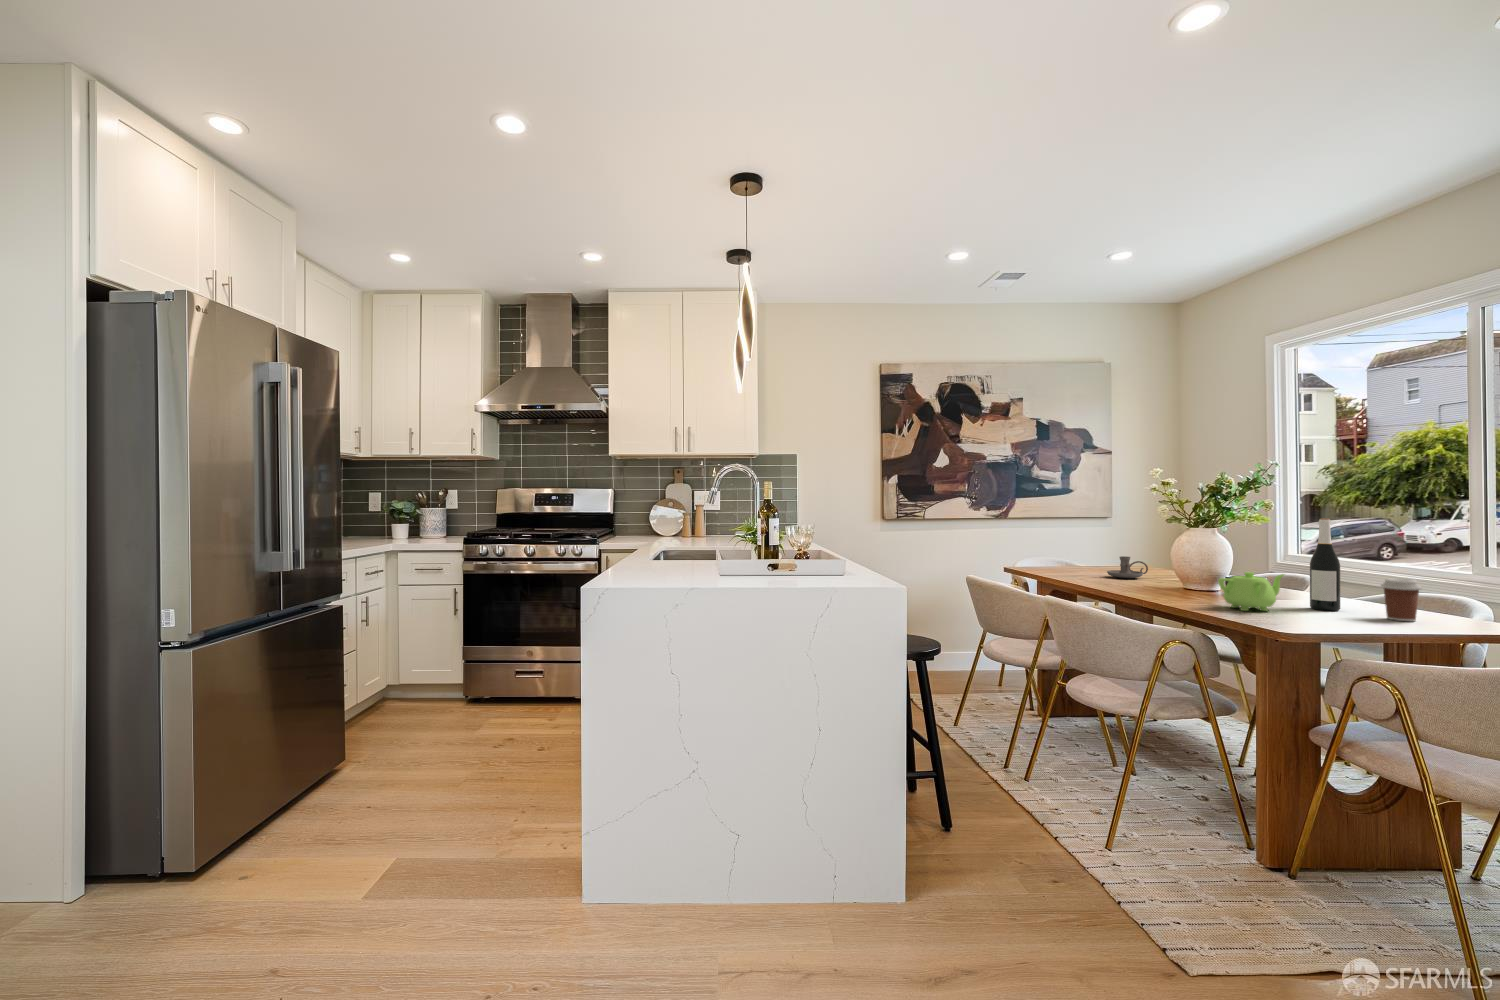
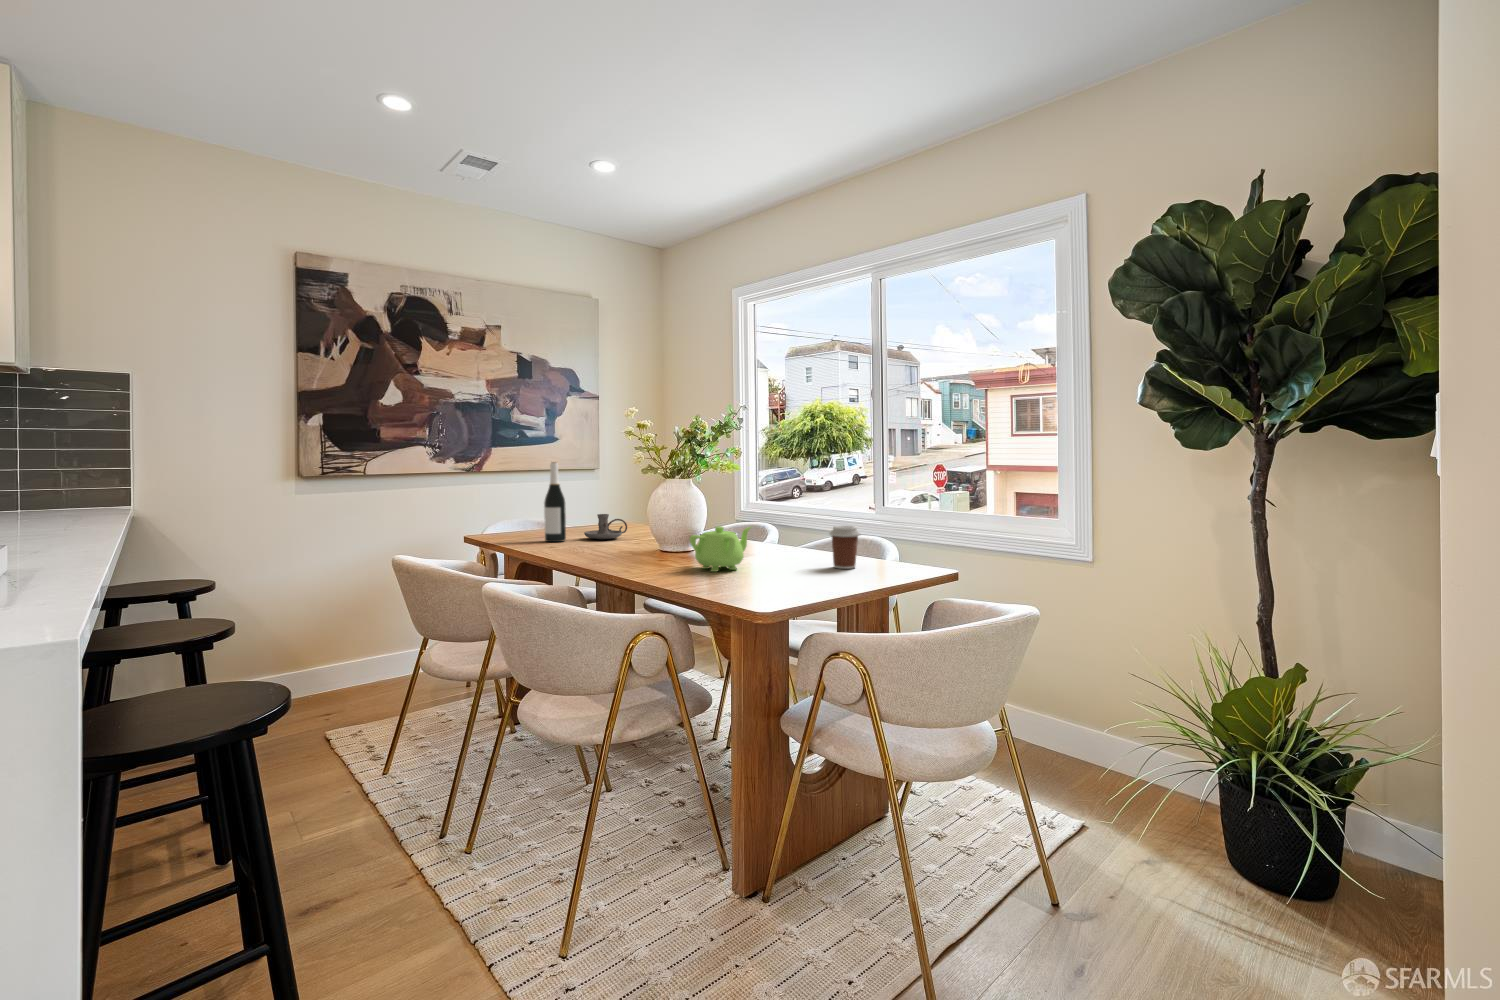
wine bottle: present [1310,518,1340,611] -> present [544,462,566,542]

